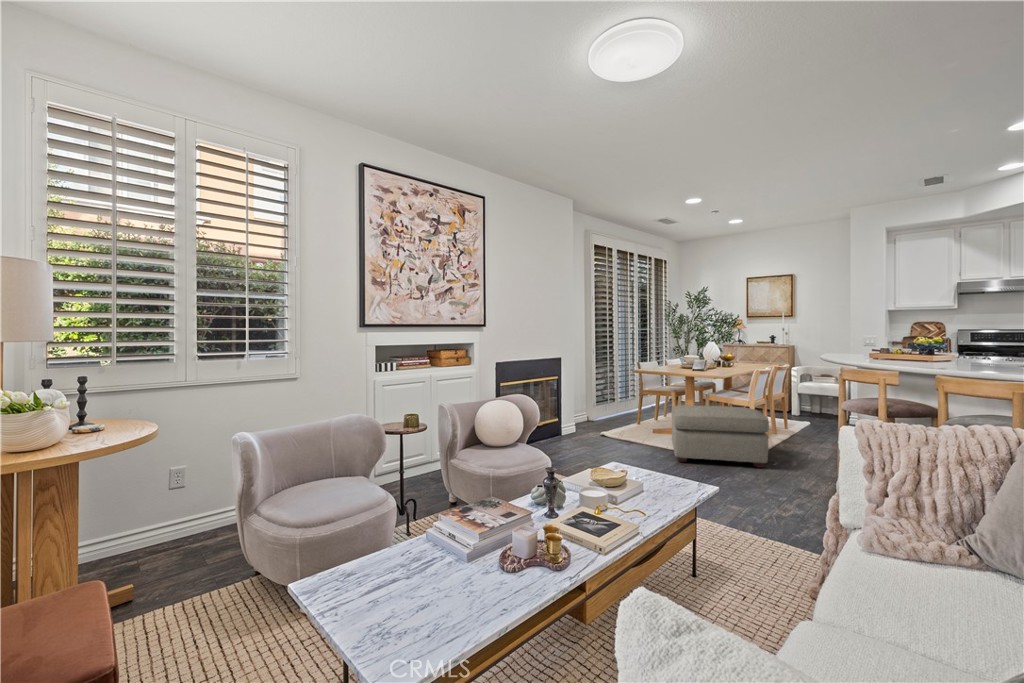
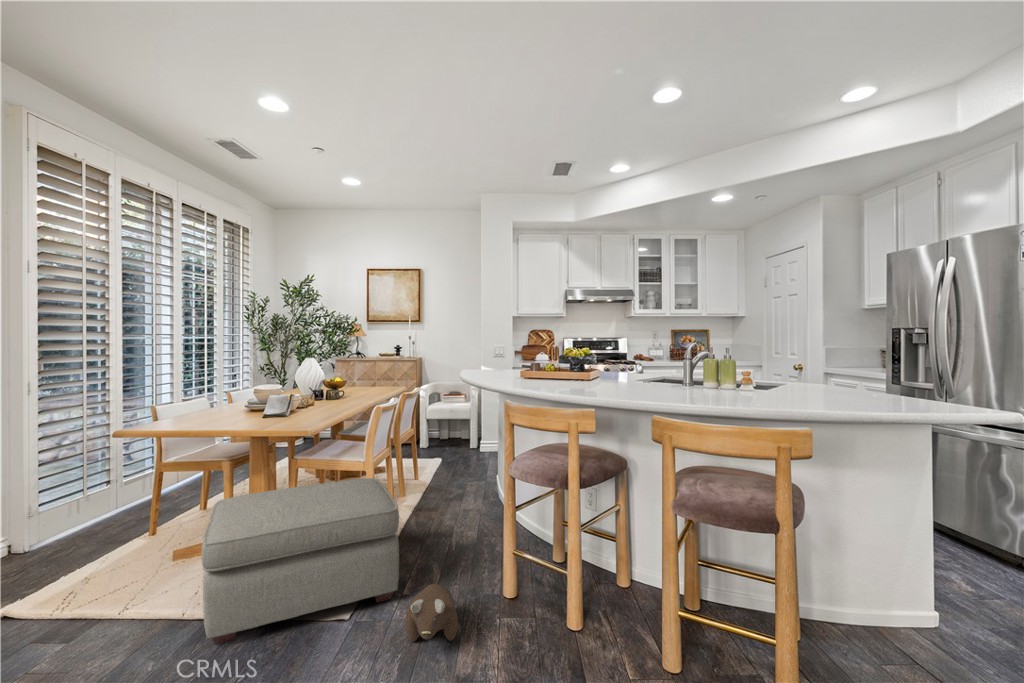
plush toy: none [771,457,801,485] -> present [405,584,458,642]

